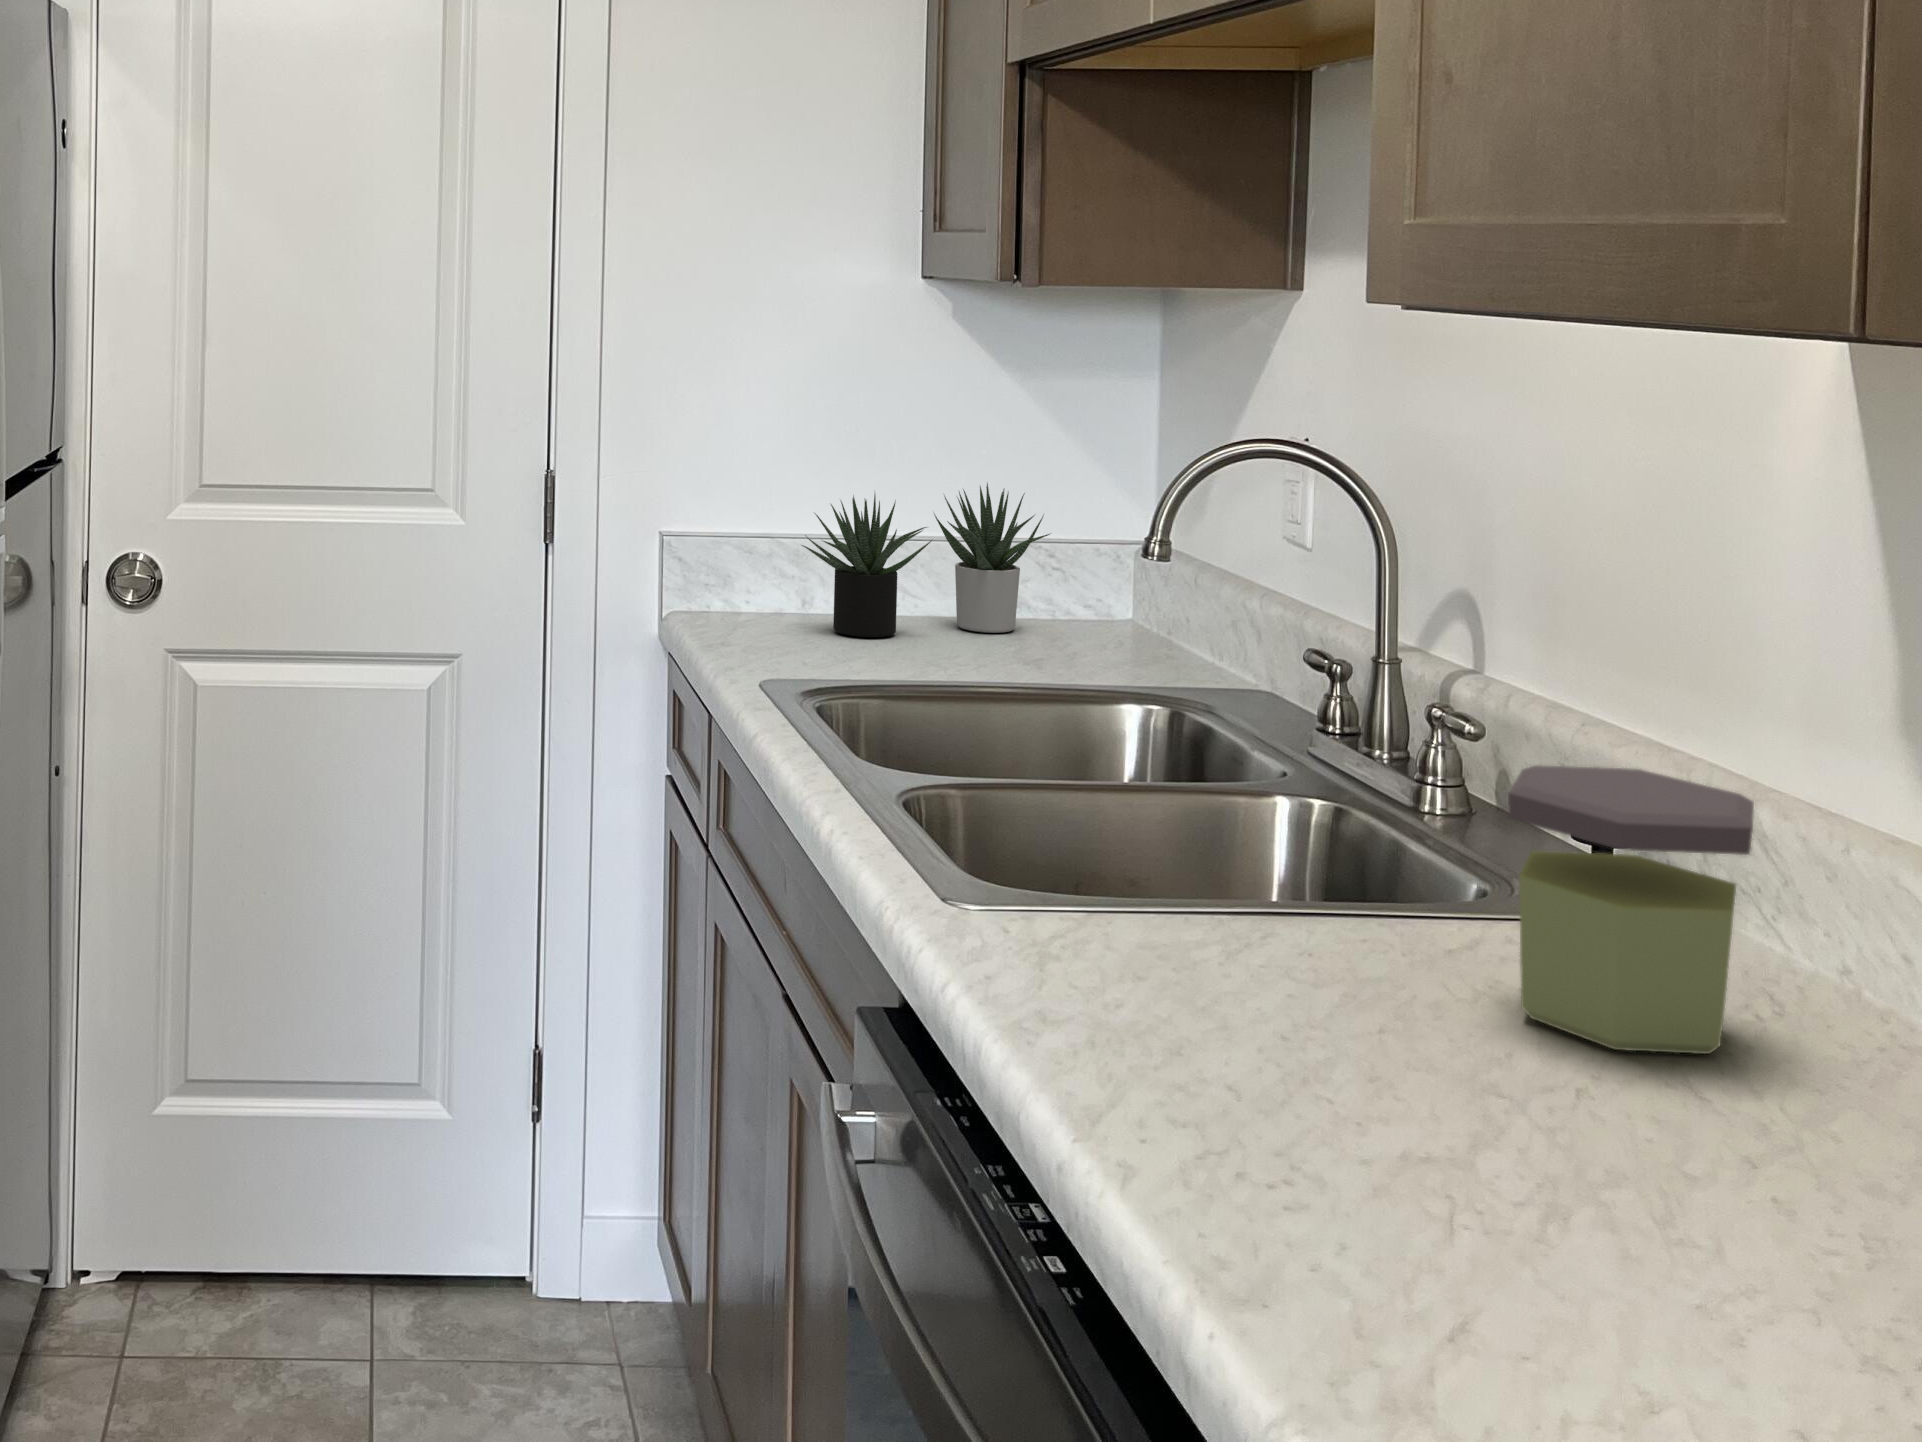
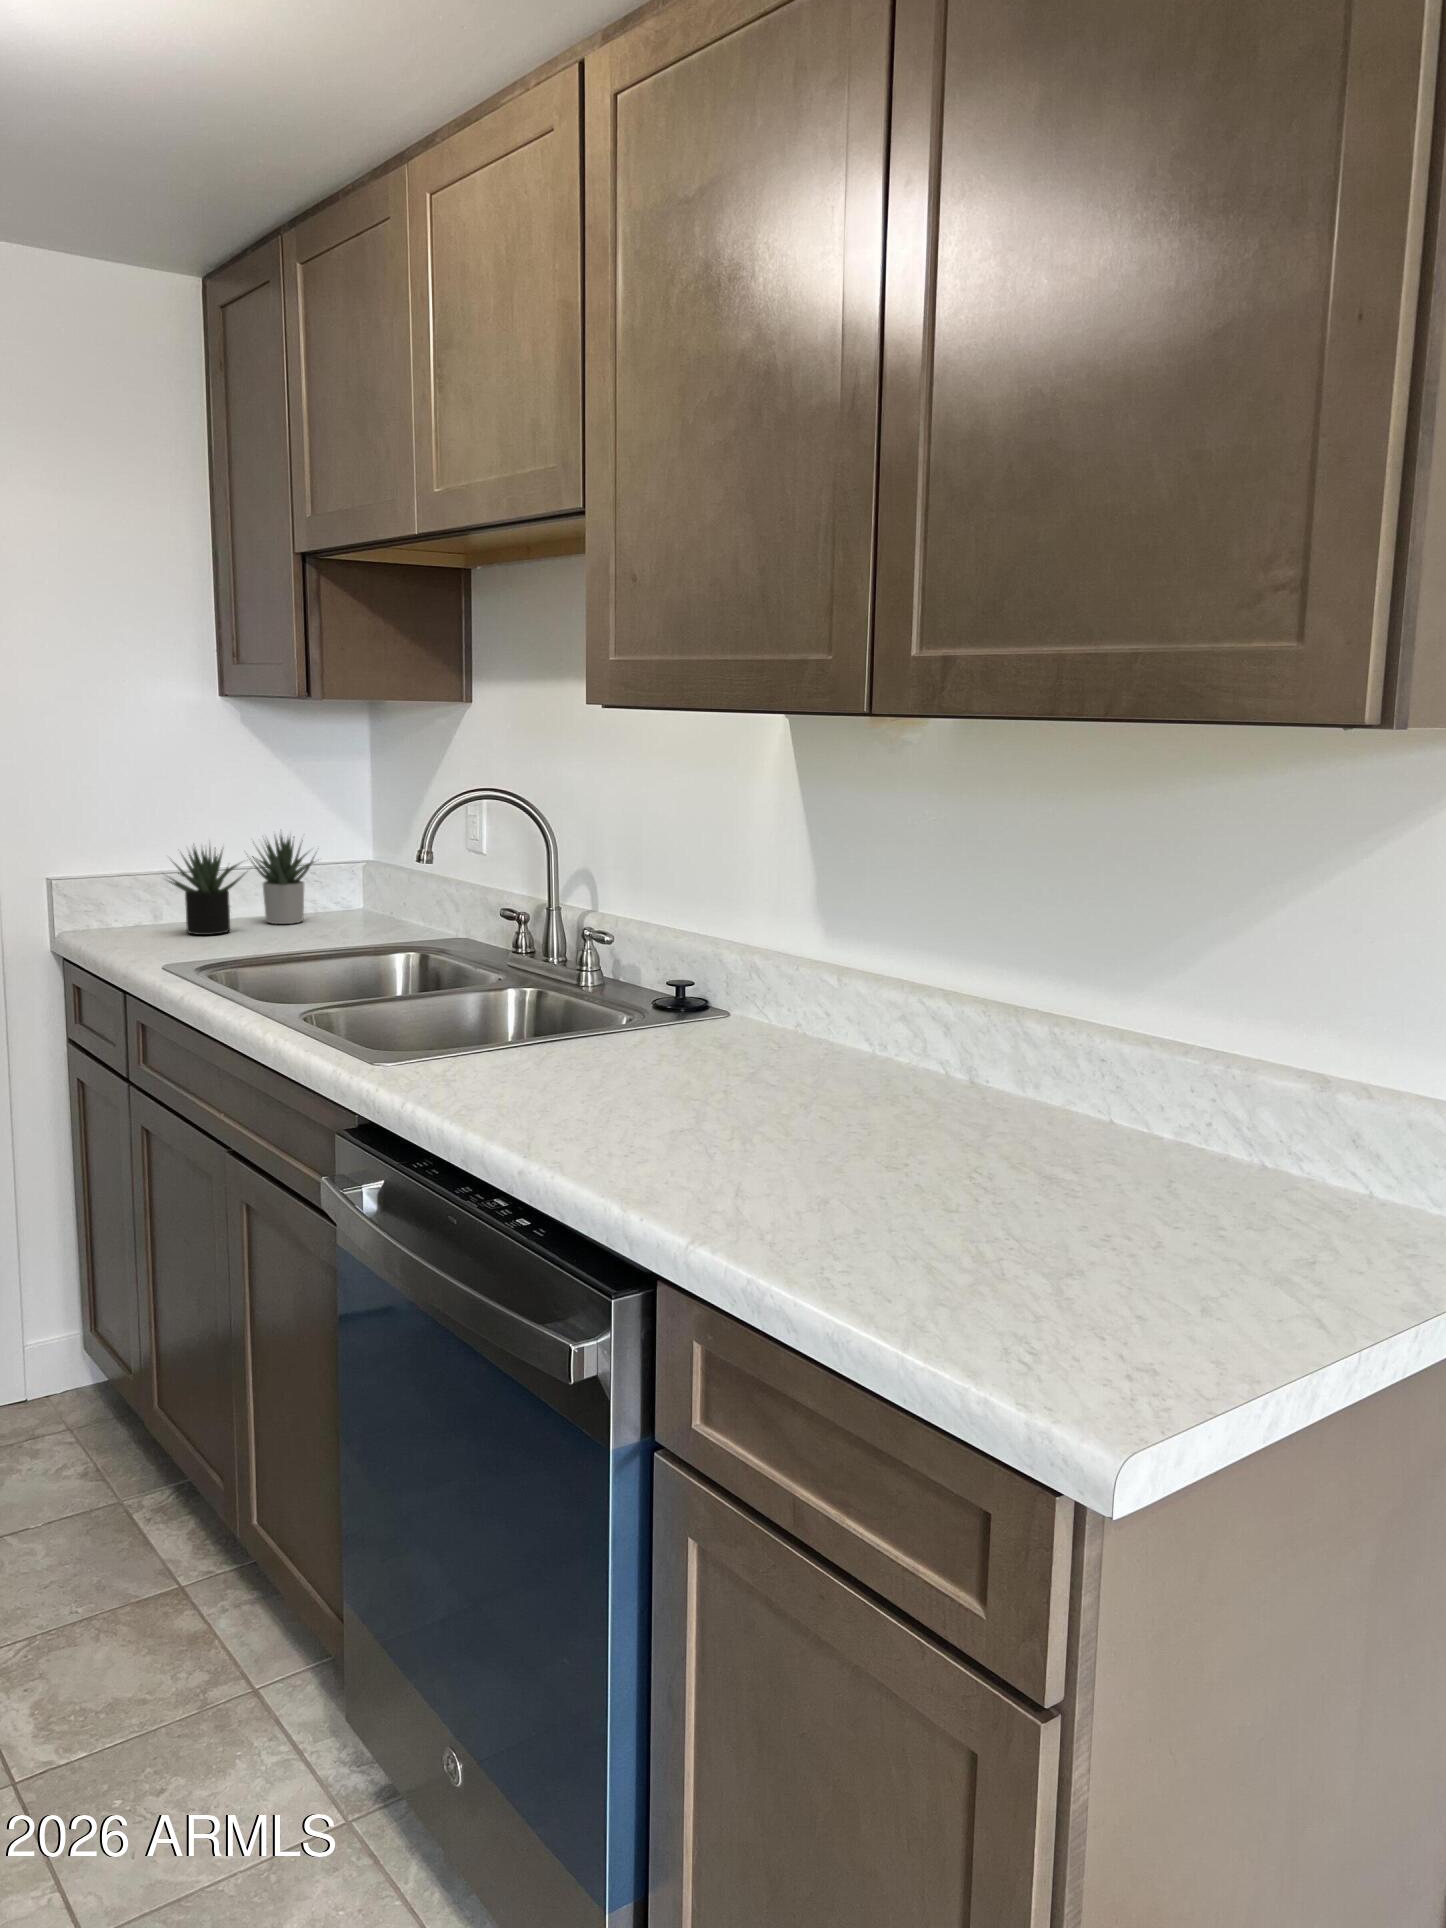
jar: present [1508,765,1754,1054] -> none [669,940,777,1075]

